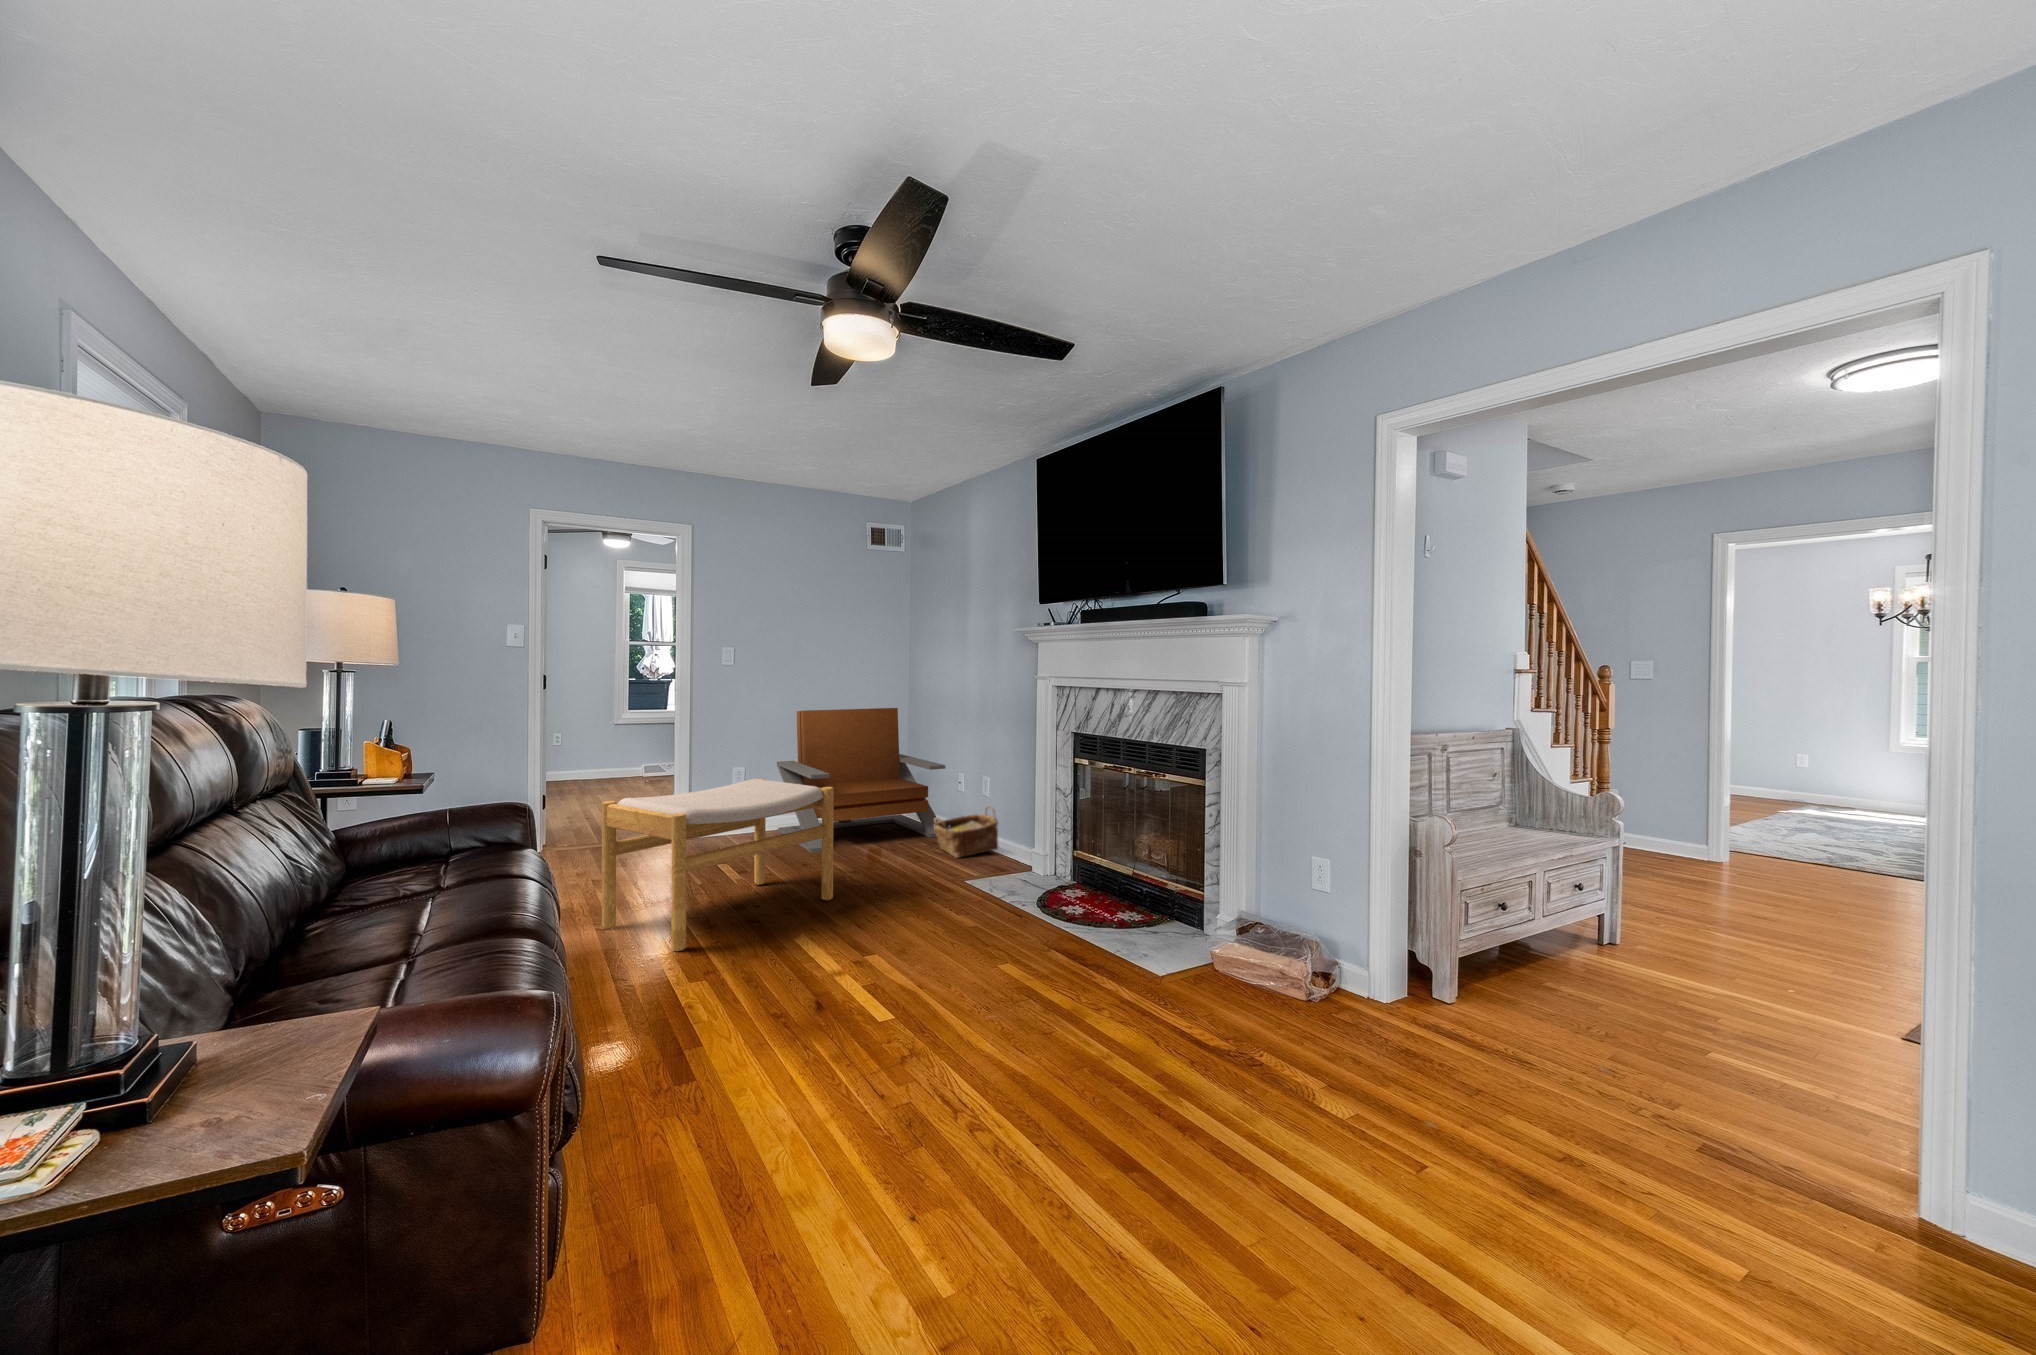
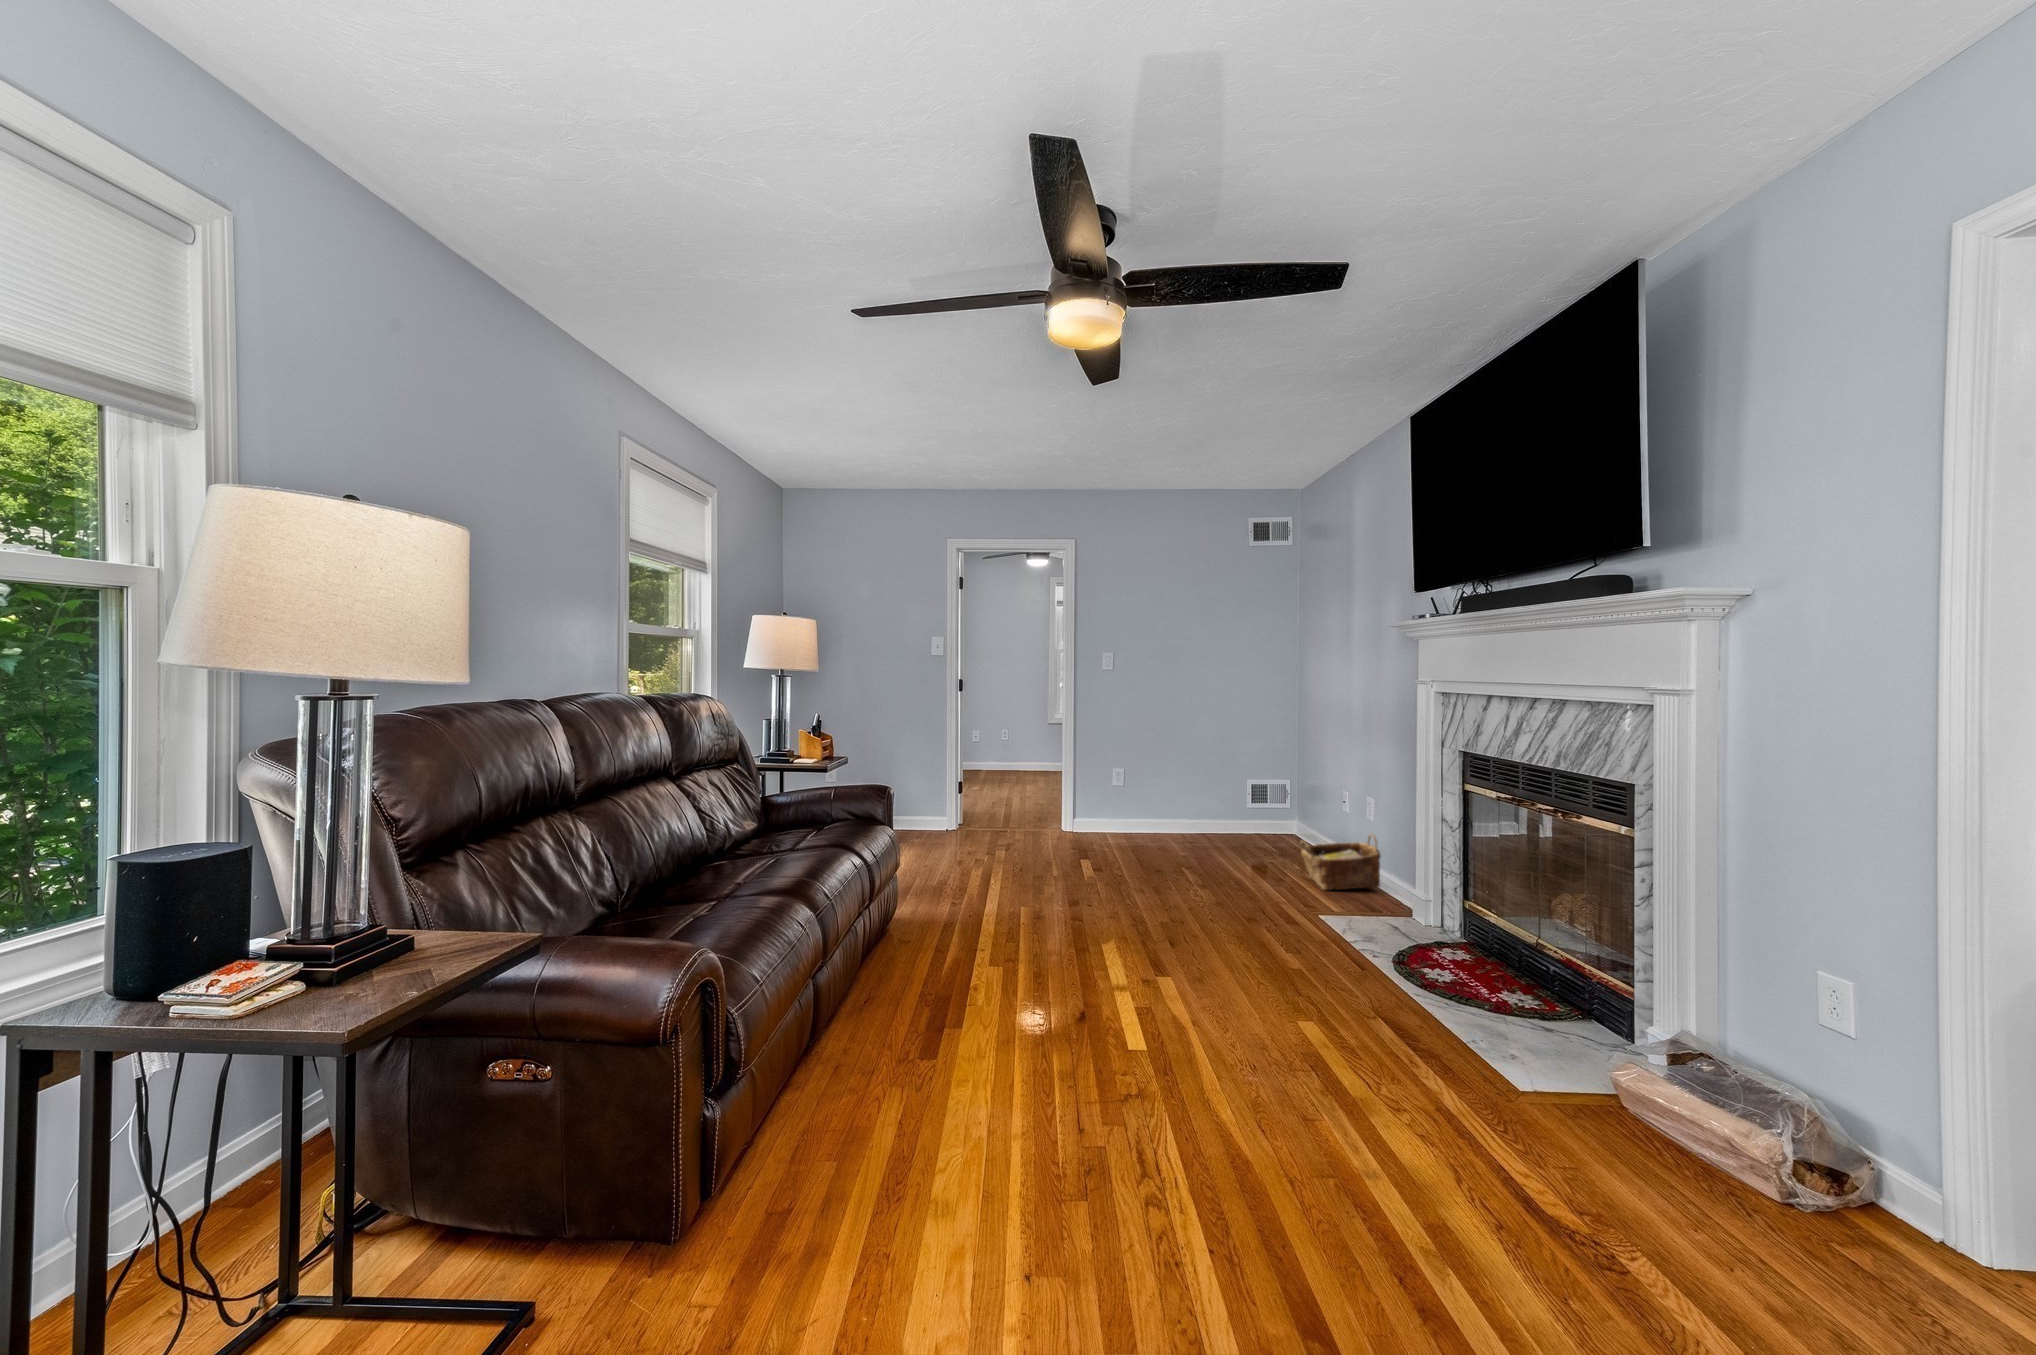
lounge chair: present [777,708,945,853] -> none [1150,715,1326,863]
footstool: present [602,778,834,951] -> none [948,780,1161,937]

